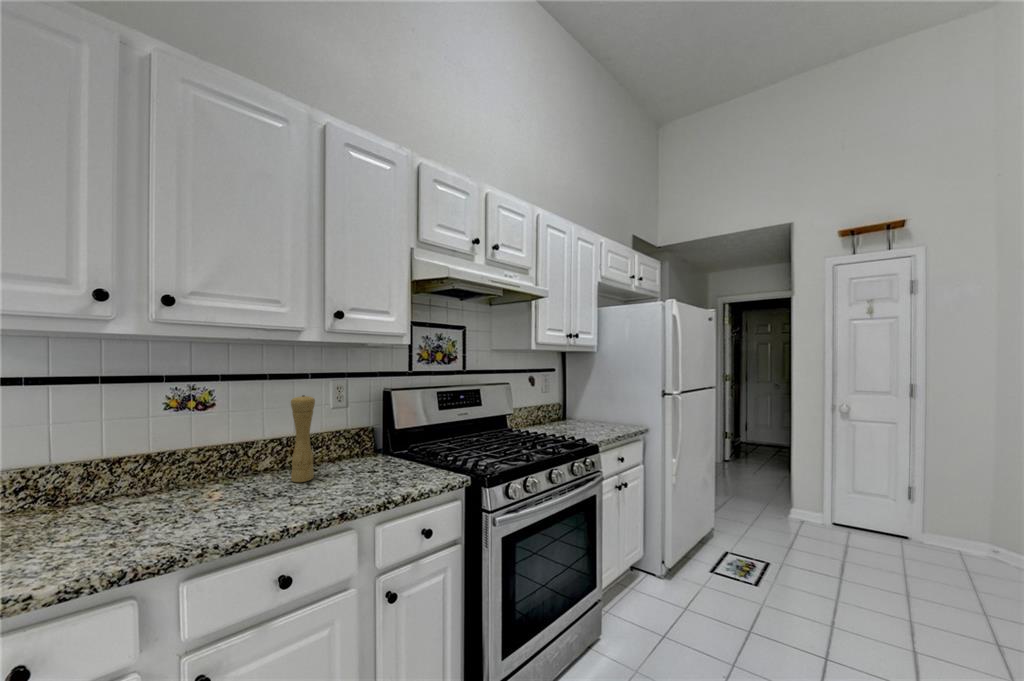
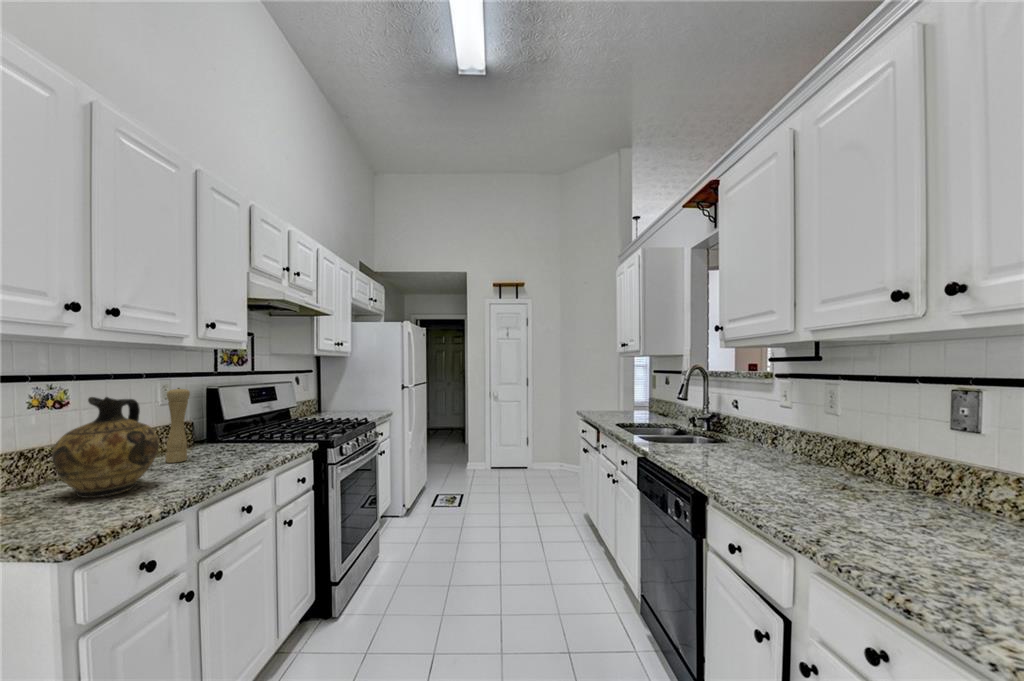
ceramic jug: none [75,413,202,536] -> present [52,397,159,498]

